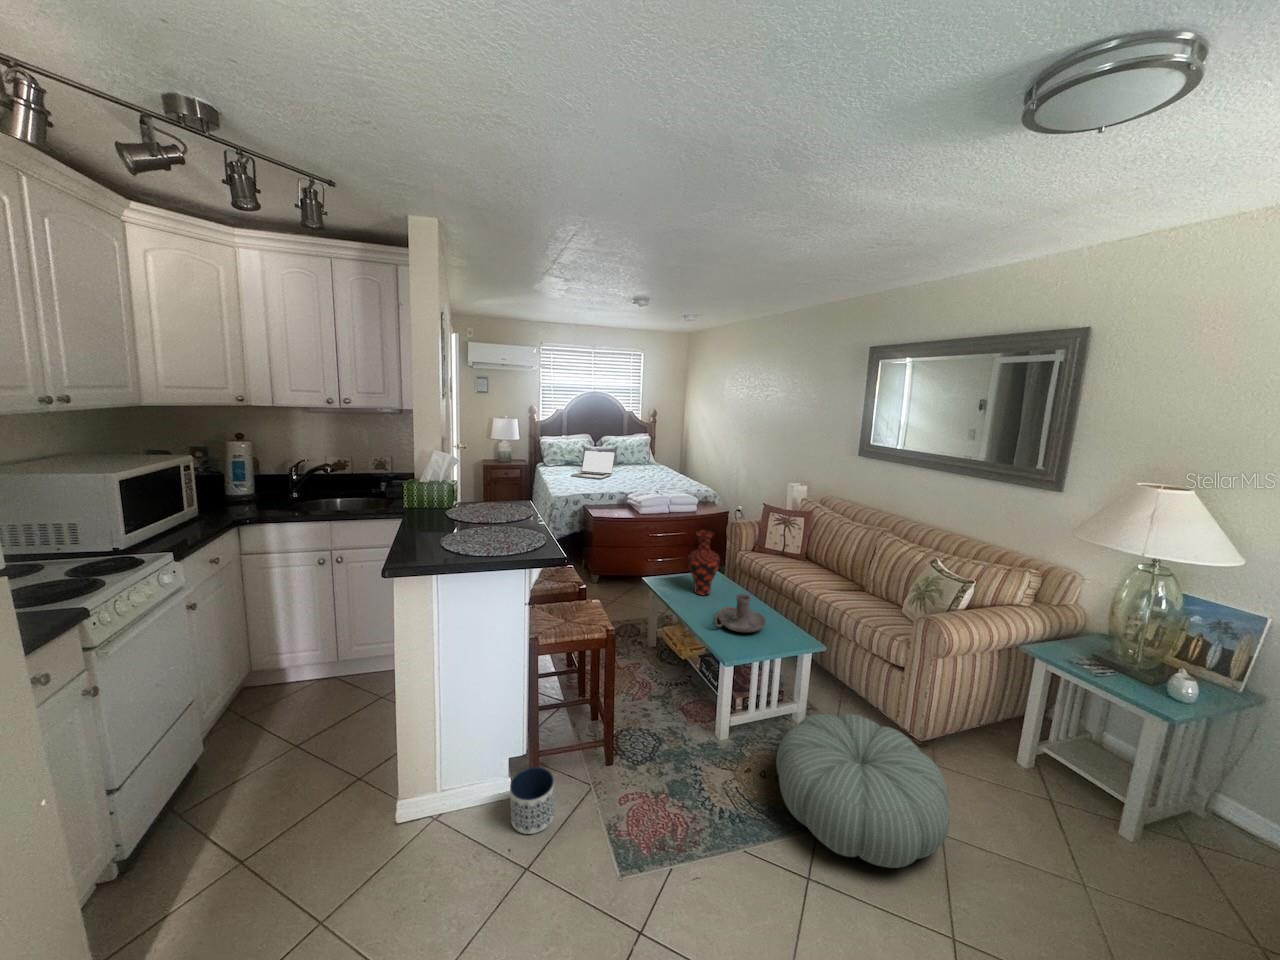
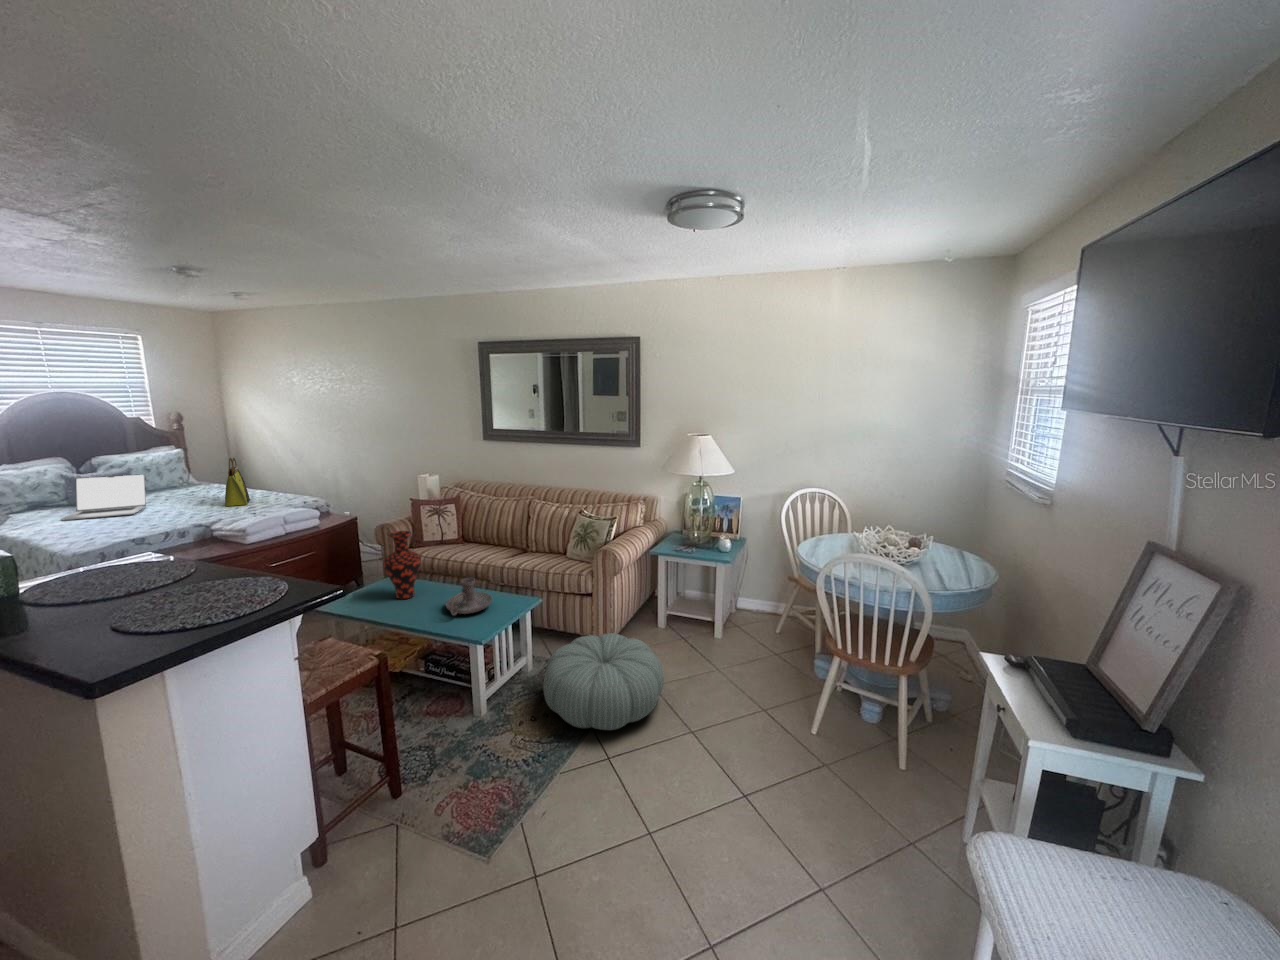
tote bag: none [649,447,667,484] -> present [225,458,250,506]
planter: present [510,767,555,834] -> none [313,837,378,926]

